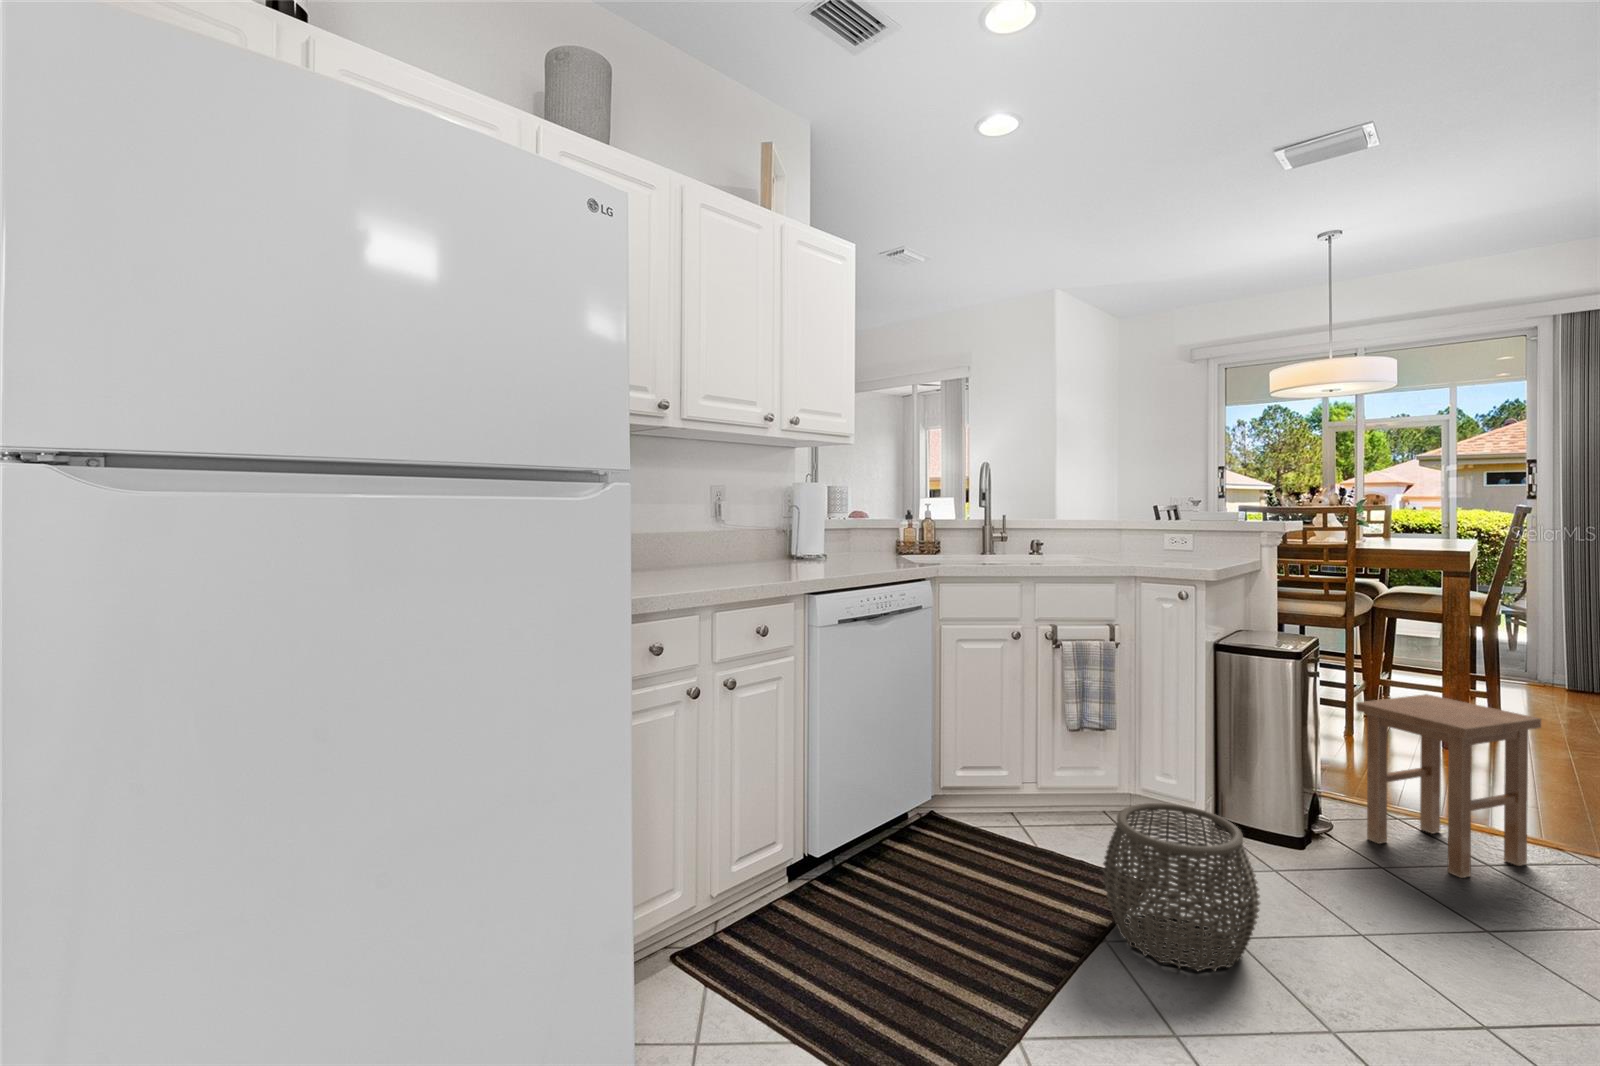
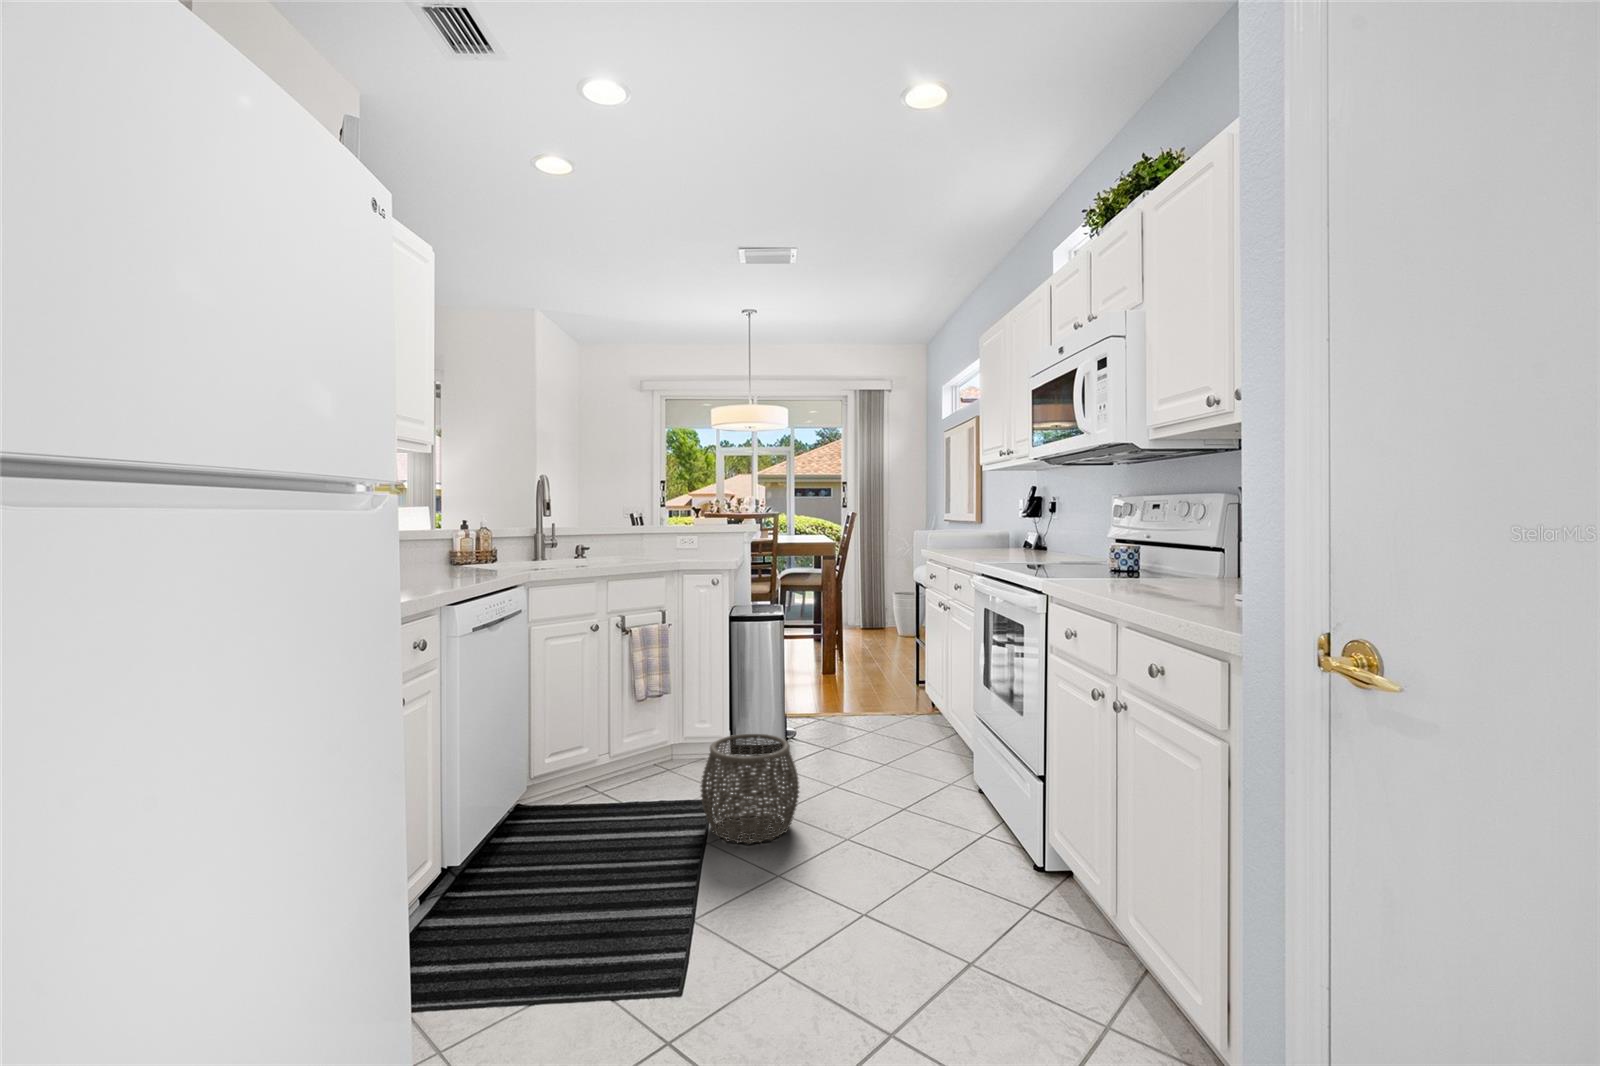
stool: present [1356,694,1541,878] -> none [808,640,892,748]

